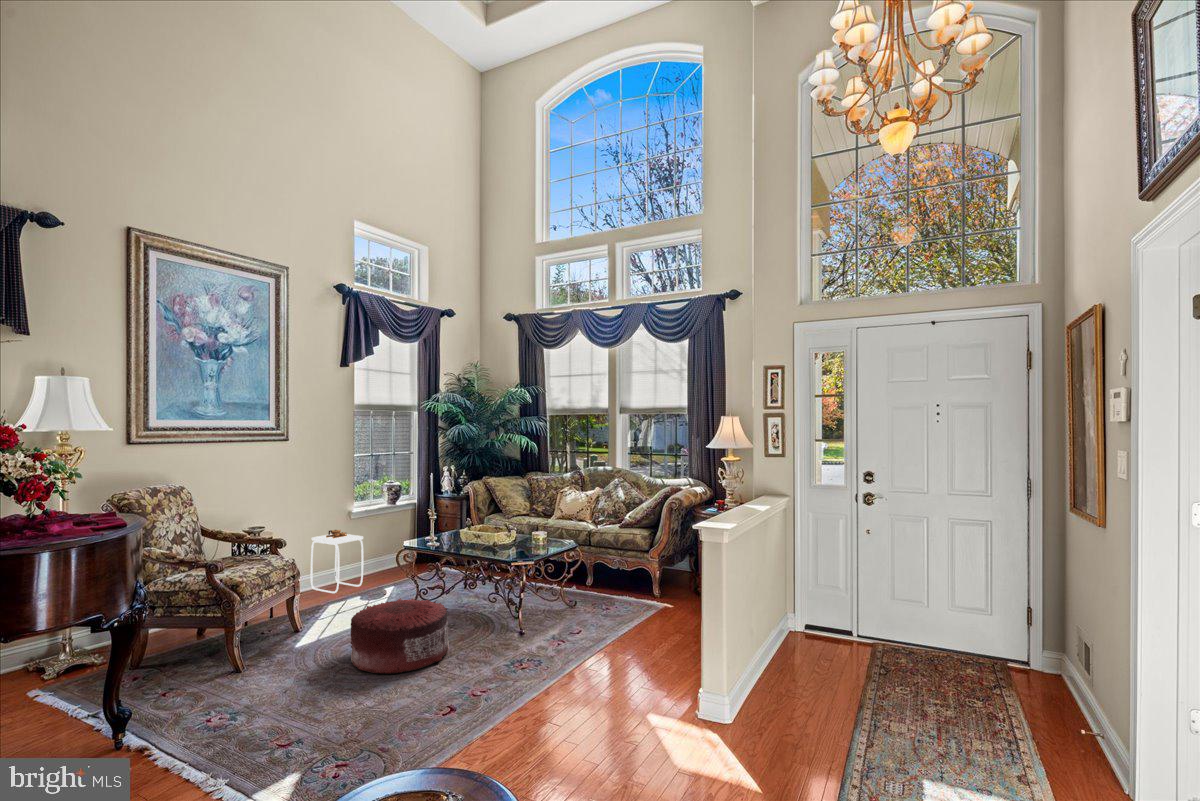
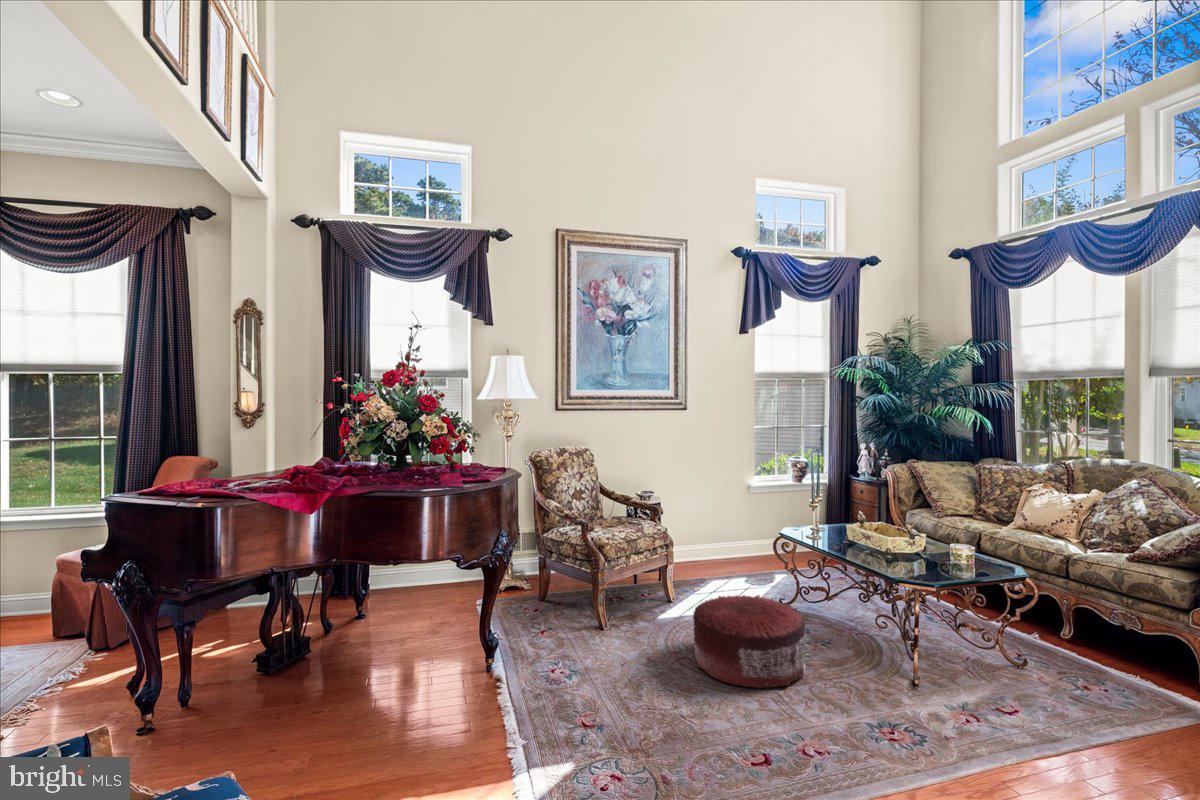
side table: present [311,530,363,593] -> none [711,503,760,568]

